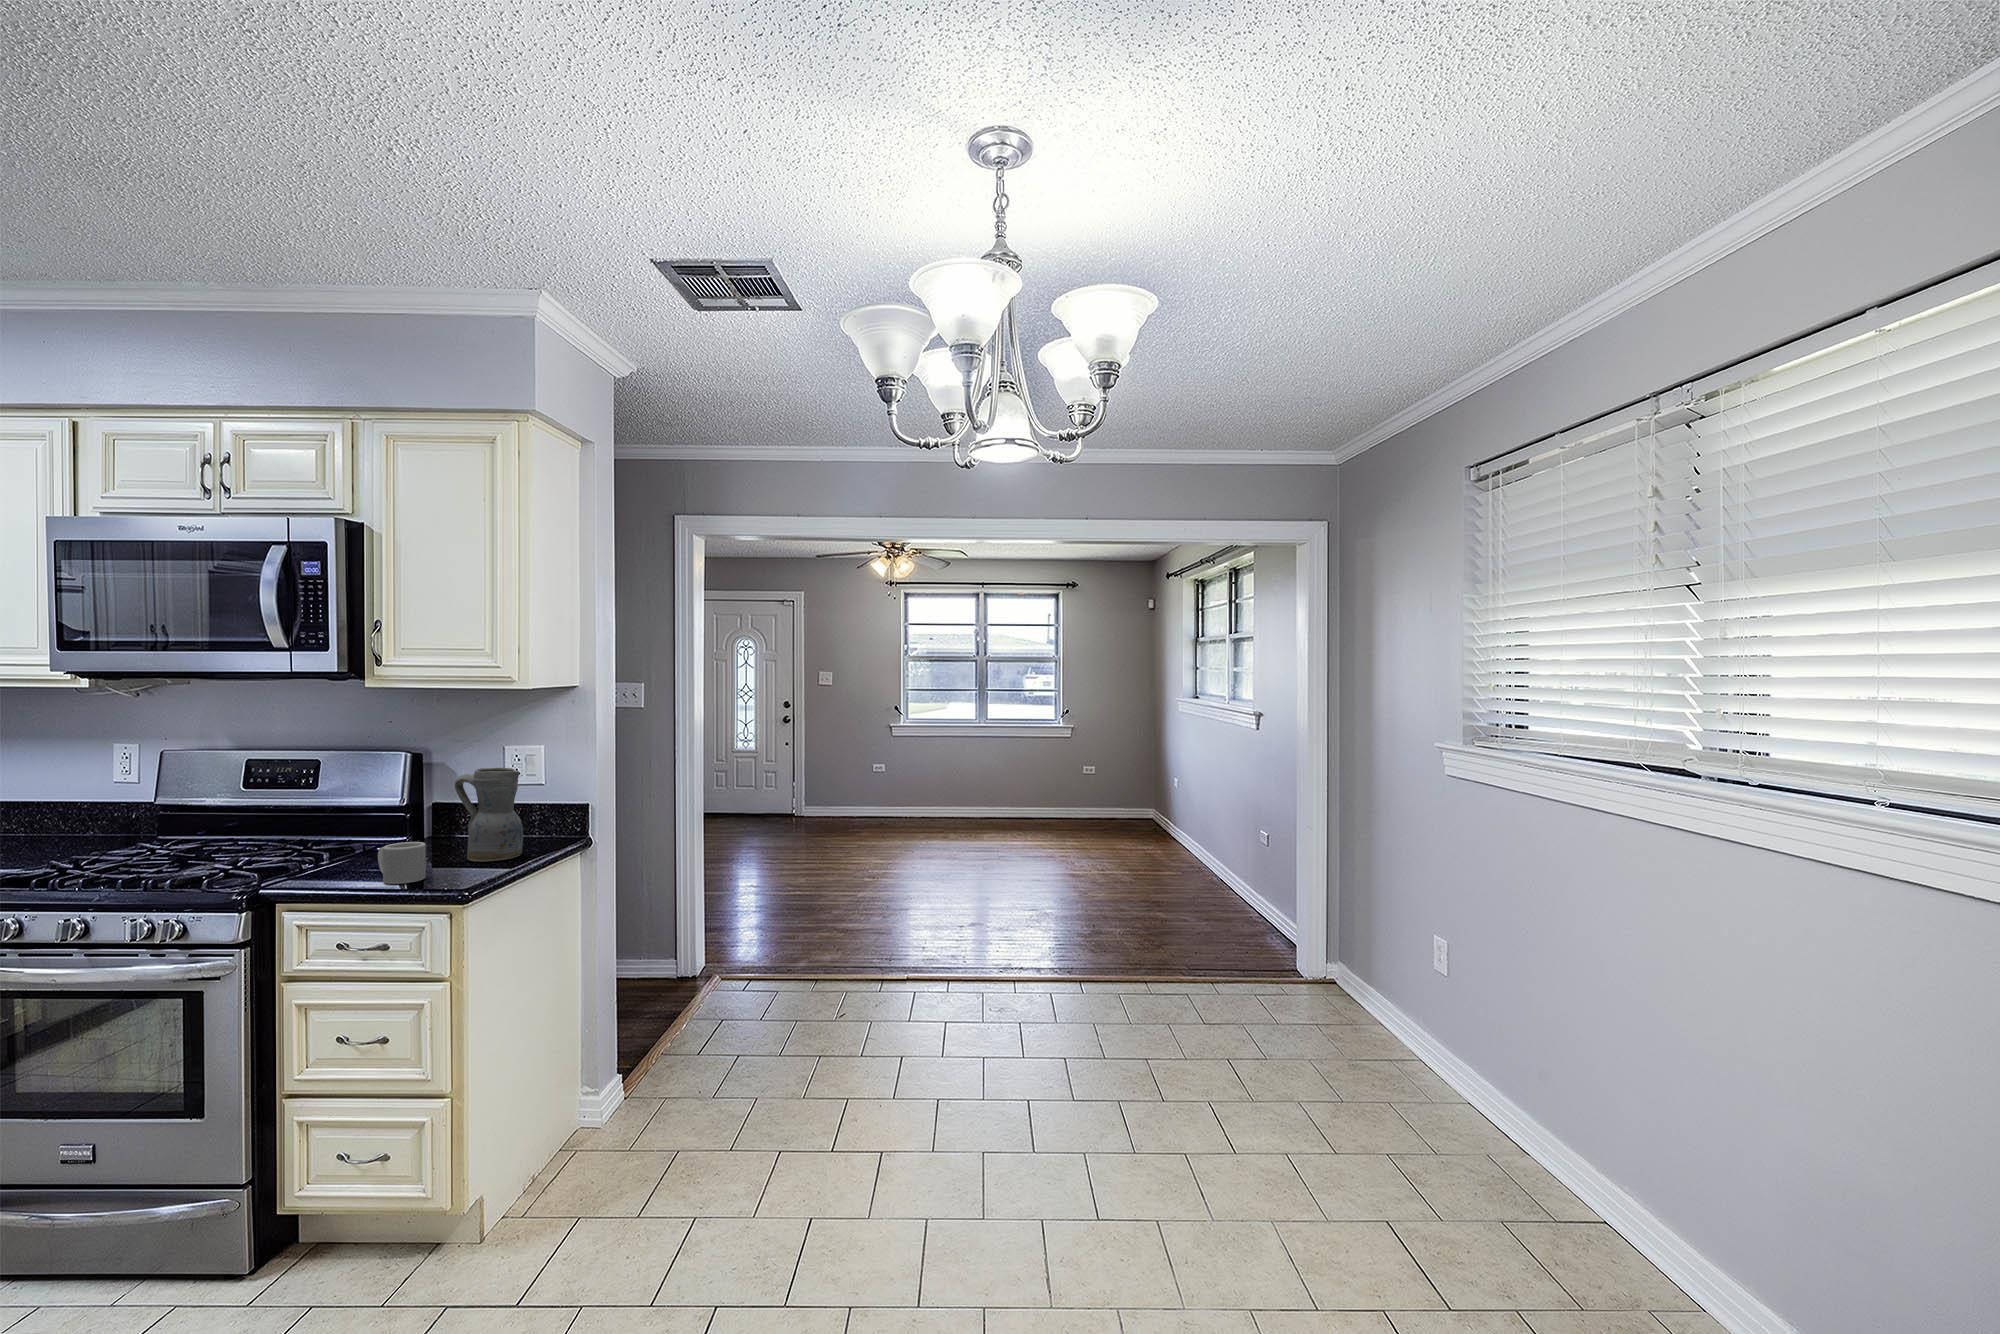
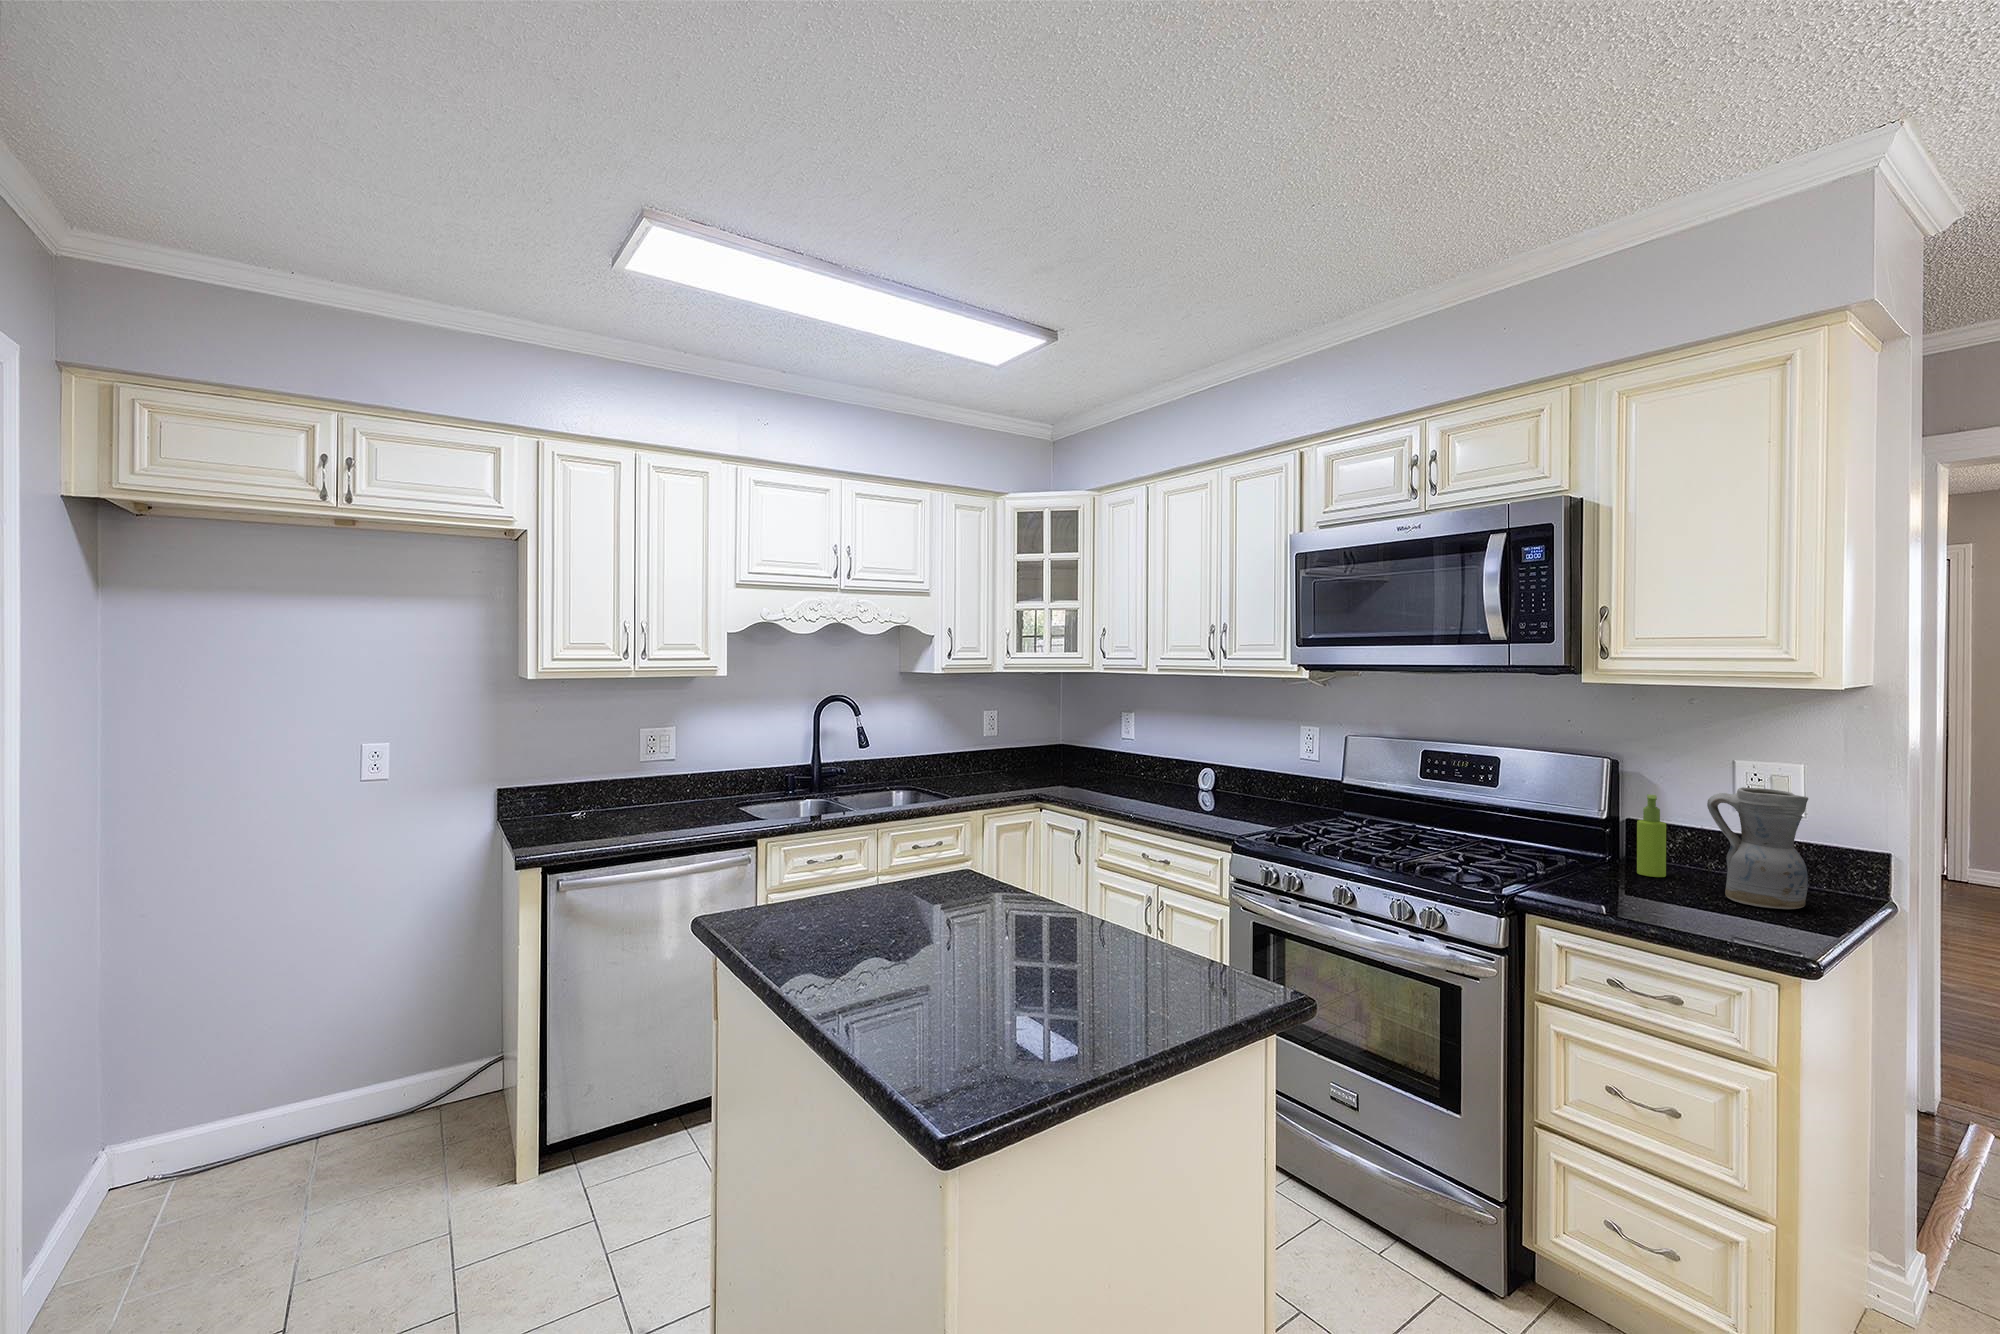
soap dispenser: none [421,782,444,852] -> present [1637,794,1666,877]
mug: present [378,842,426,884] -> none [1643,870,1710,922]

